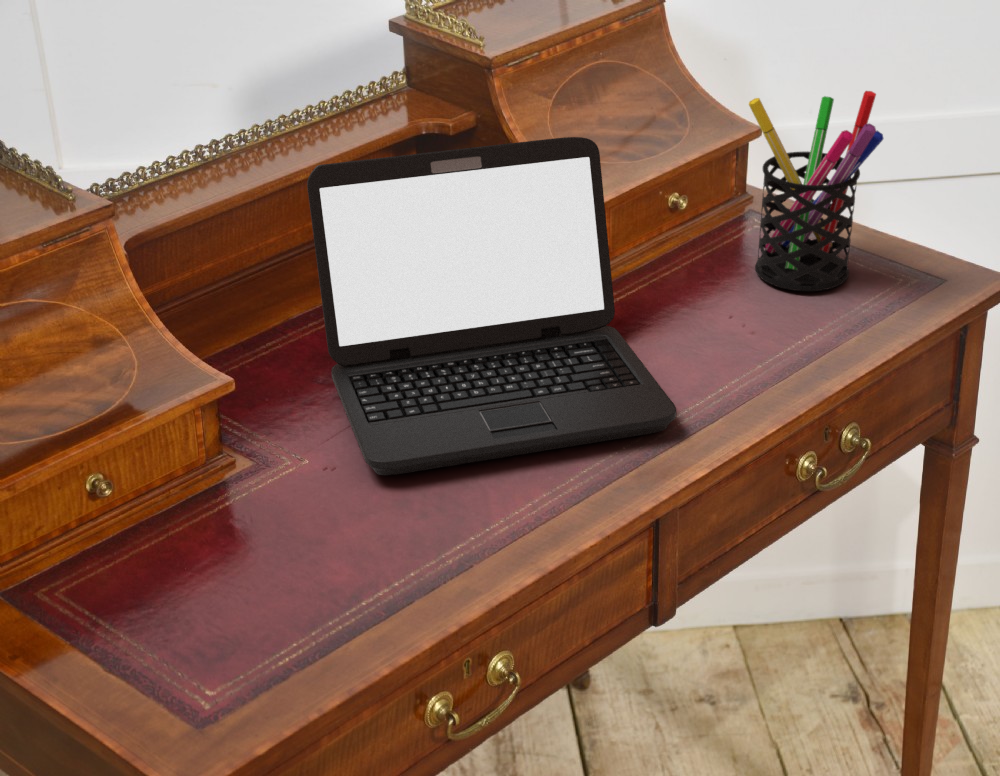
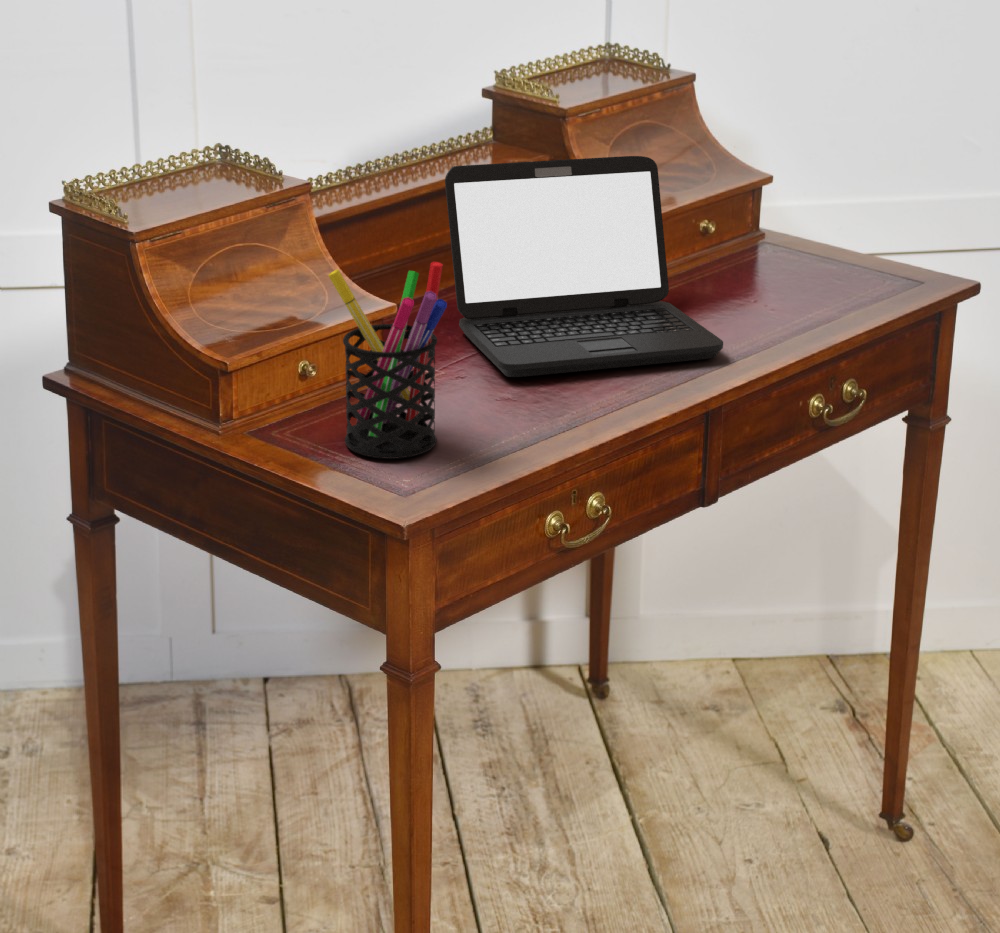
pen holder: present [749,91,884,291] -> present [328,262,447,459]

